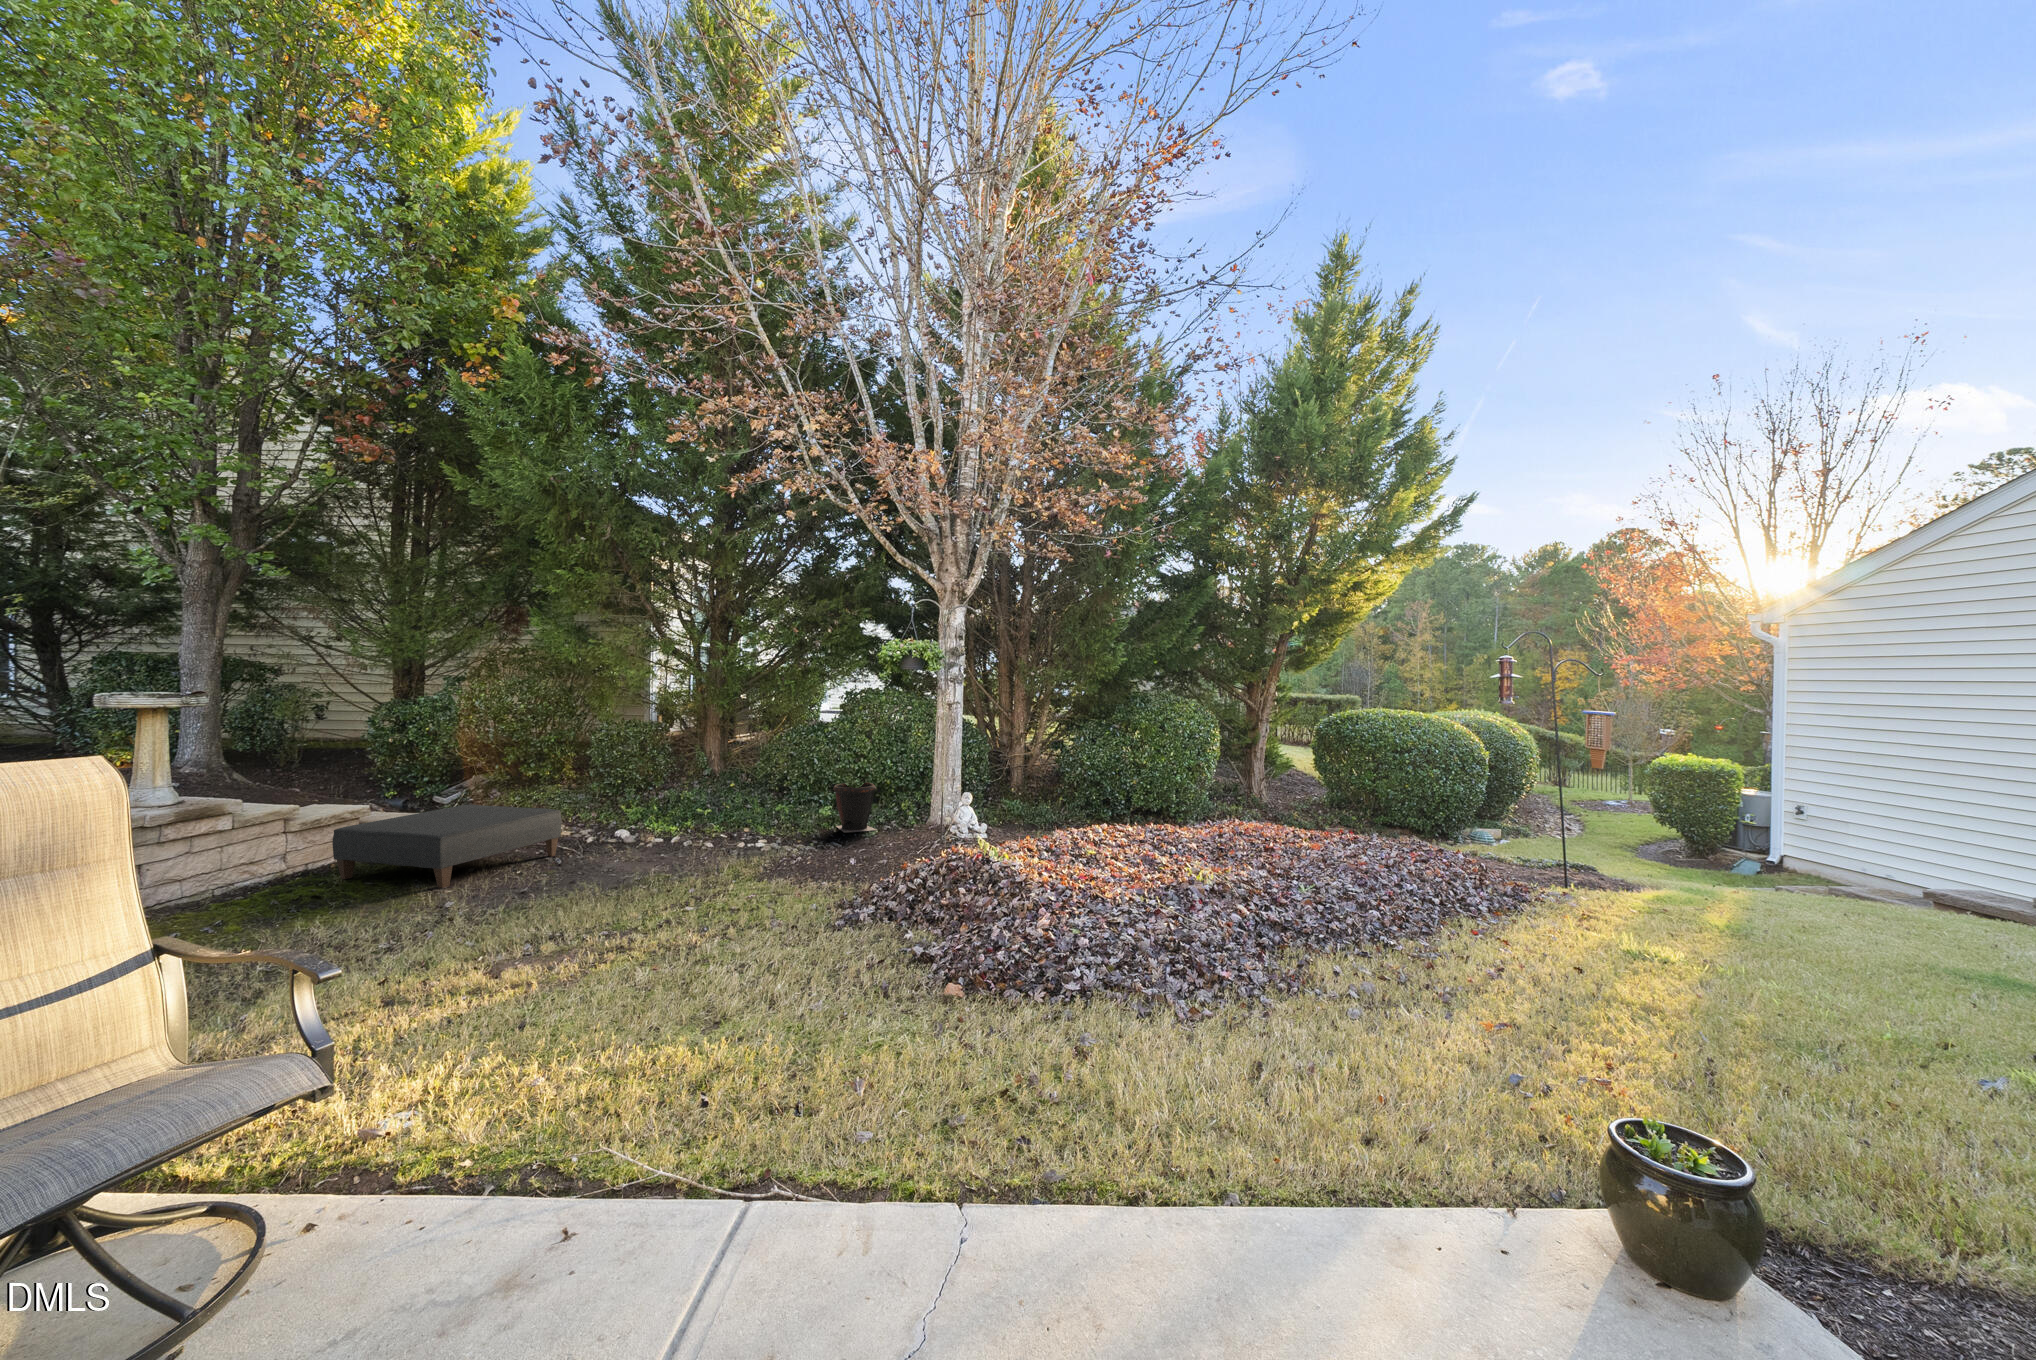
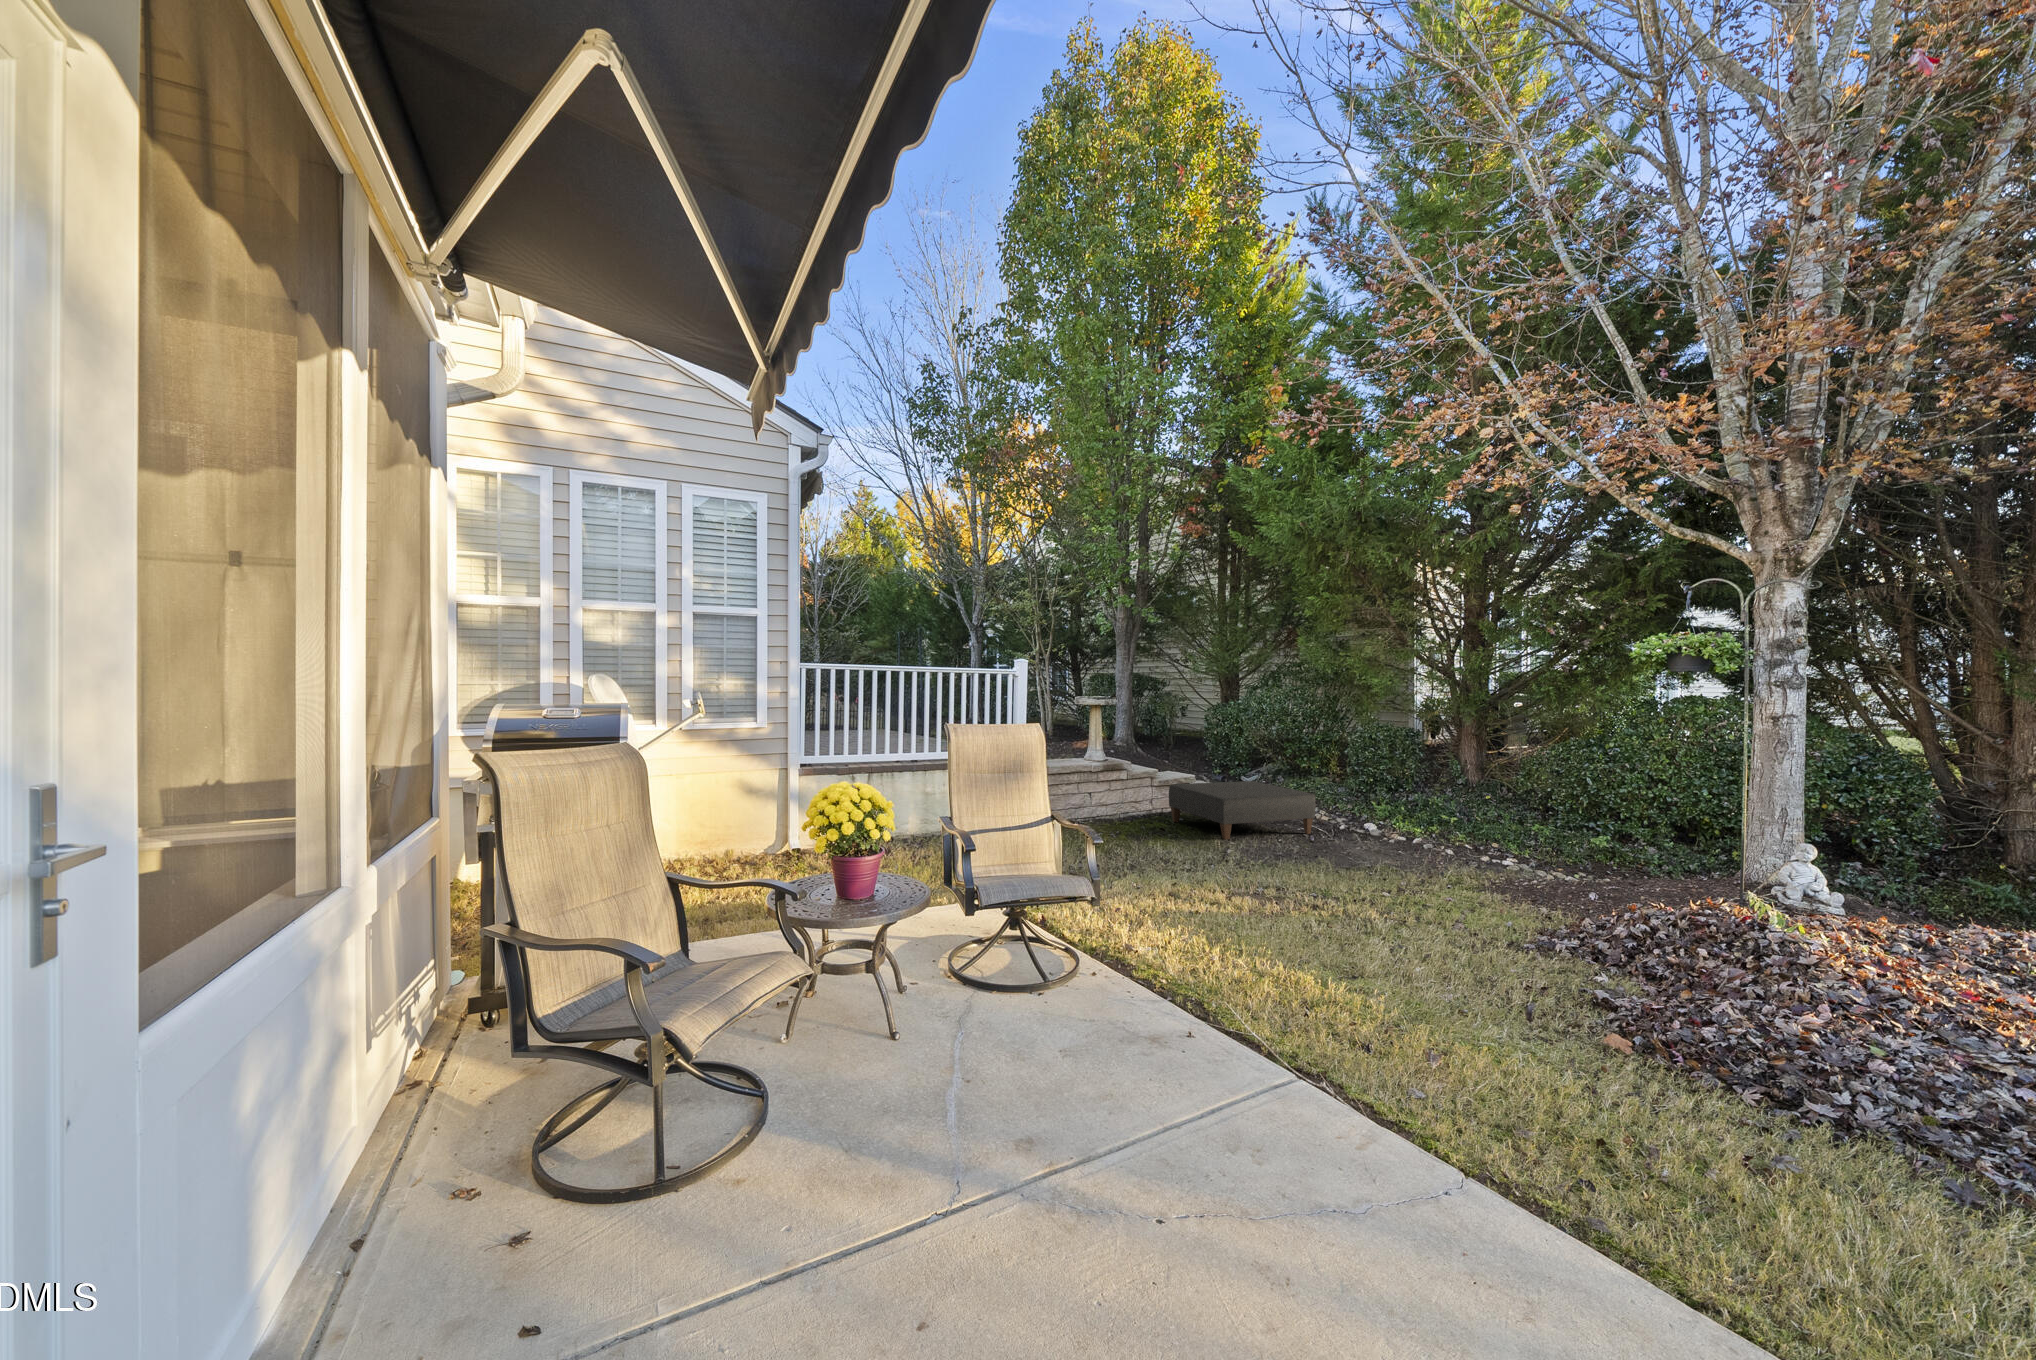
bucket: present [833,782,876,833] -> none [1606,810,1670,877]

